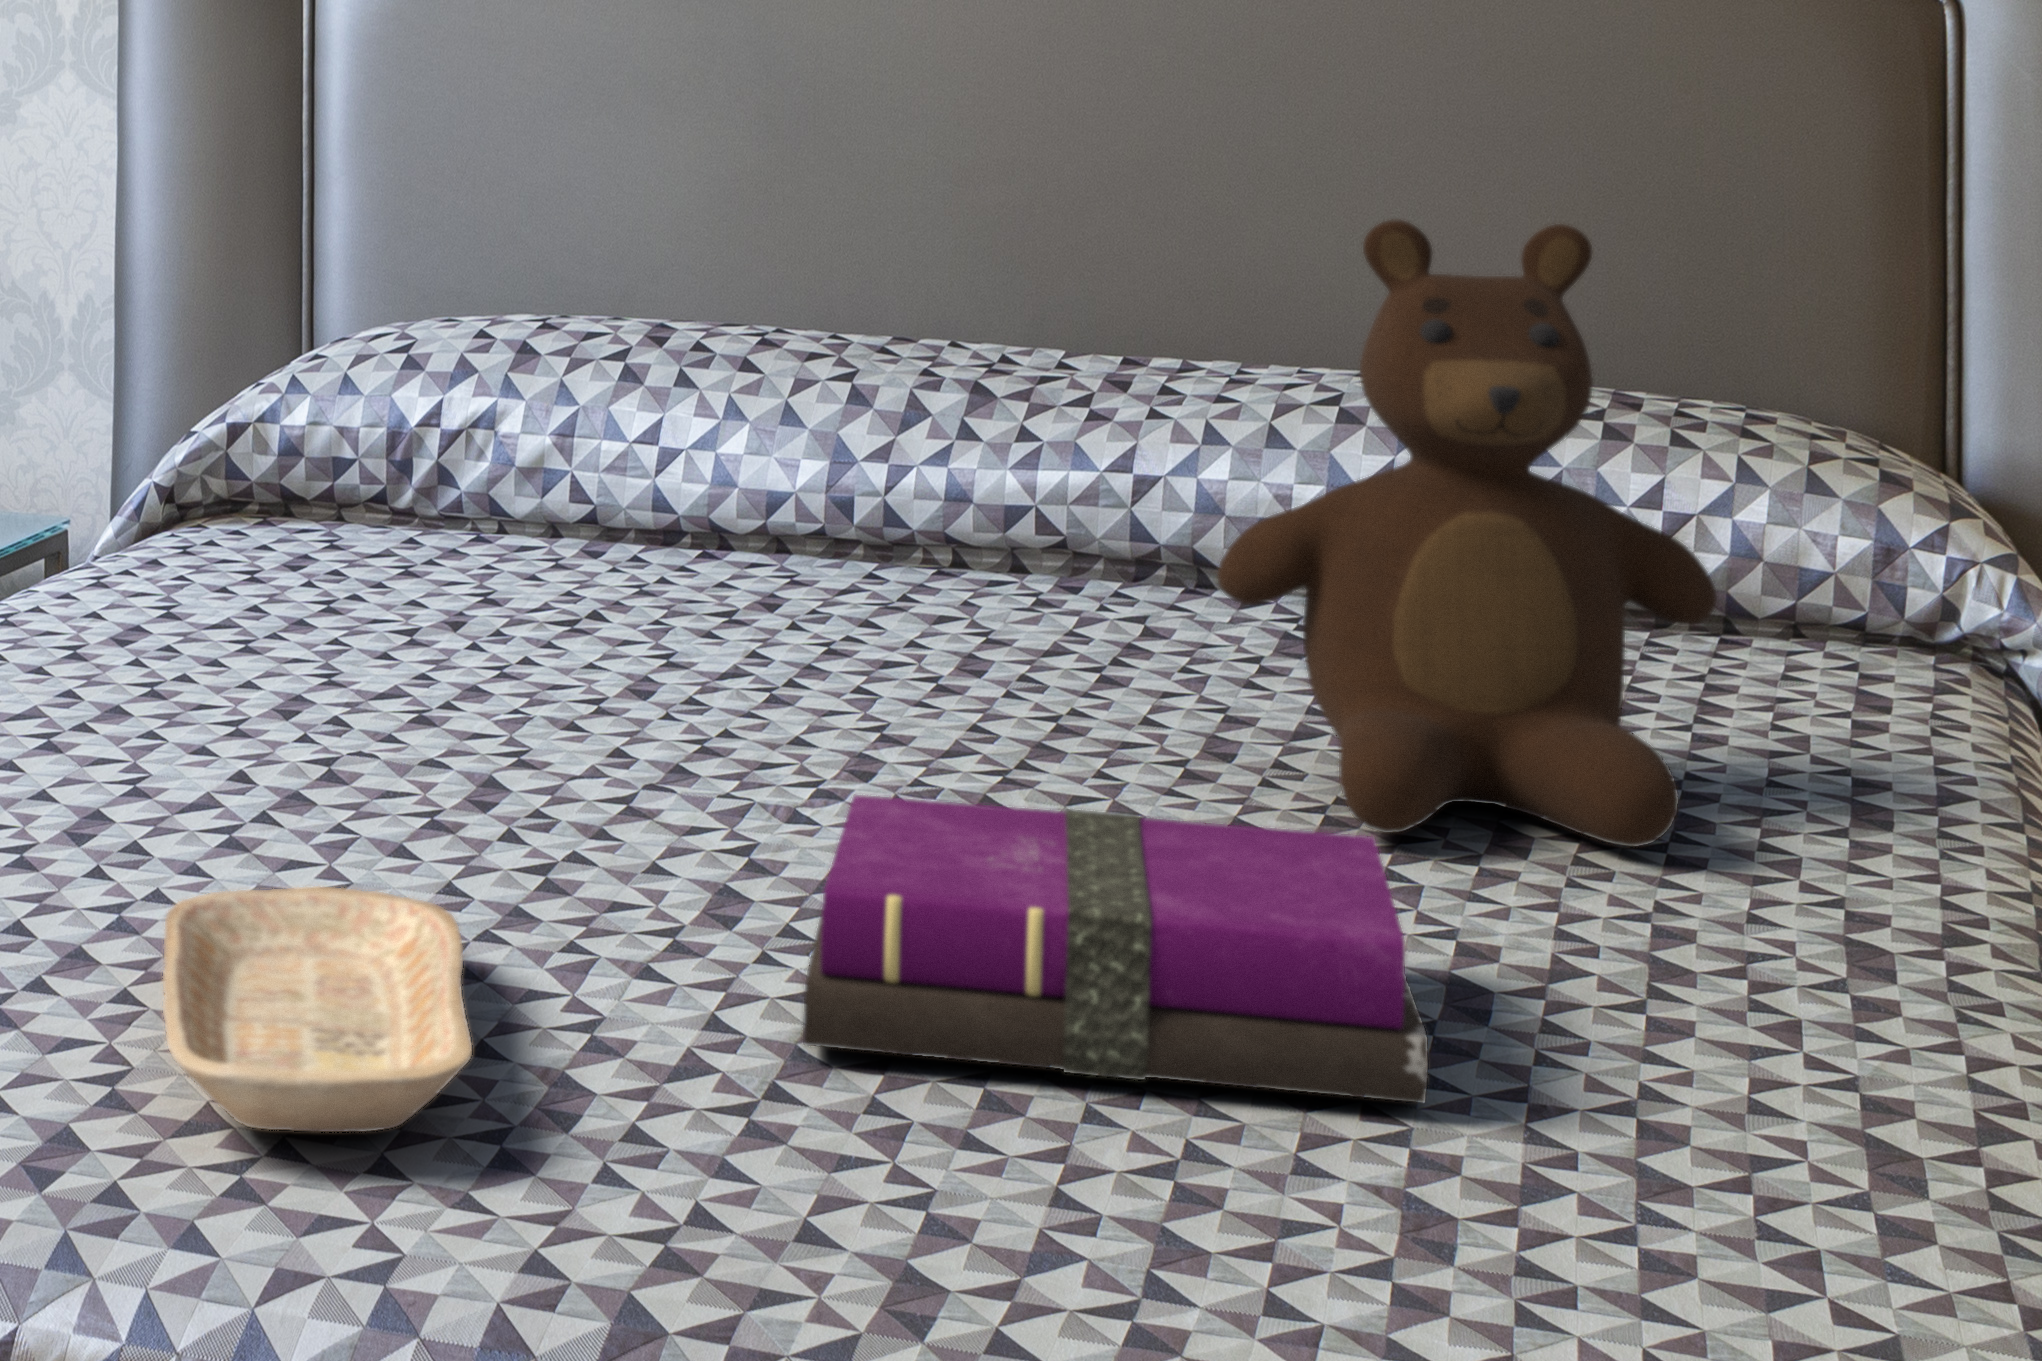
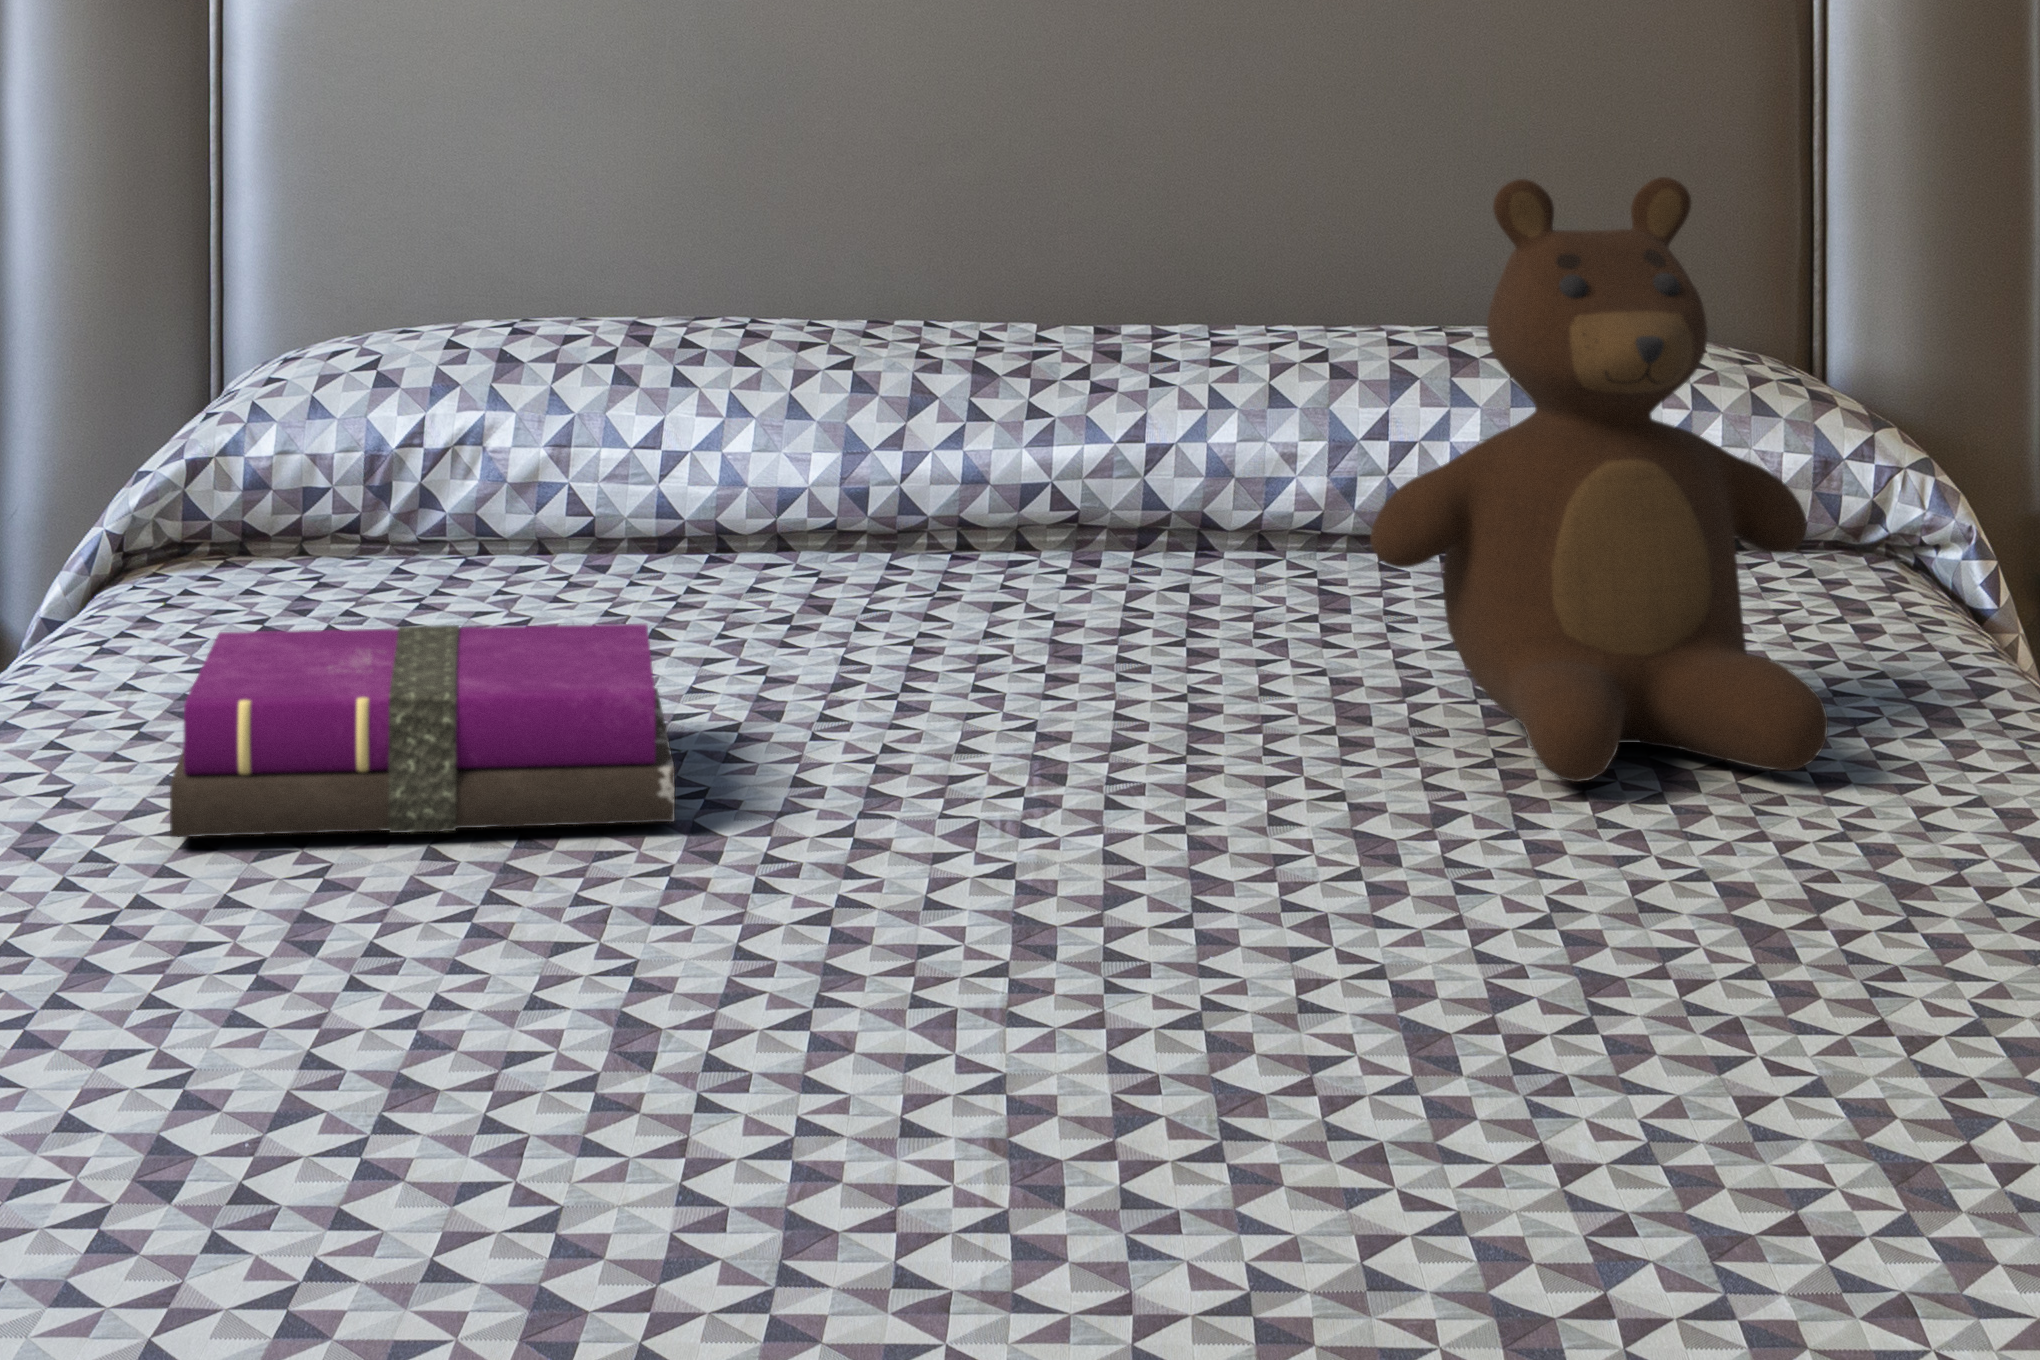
notebook: present [803,795,1428,1103] -> present [170,624,675,837]
tray: present [163,886,472,1132] -> none [509,966,976,1254]

